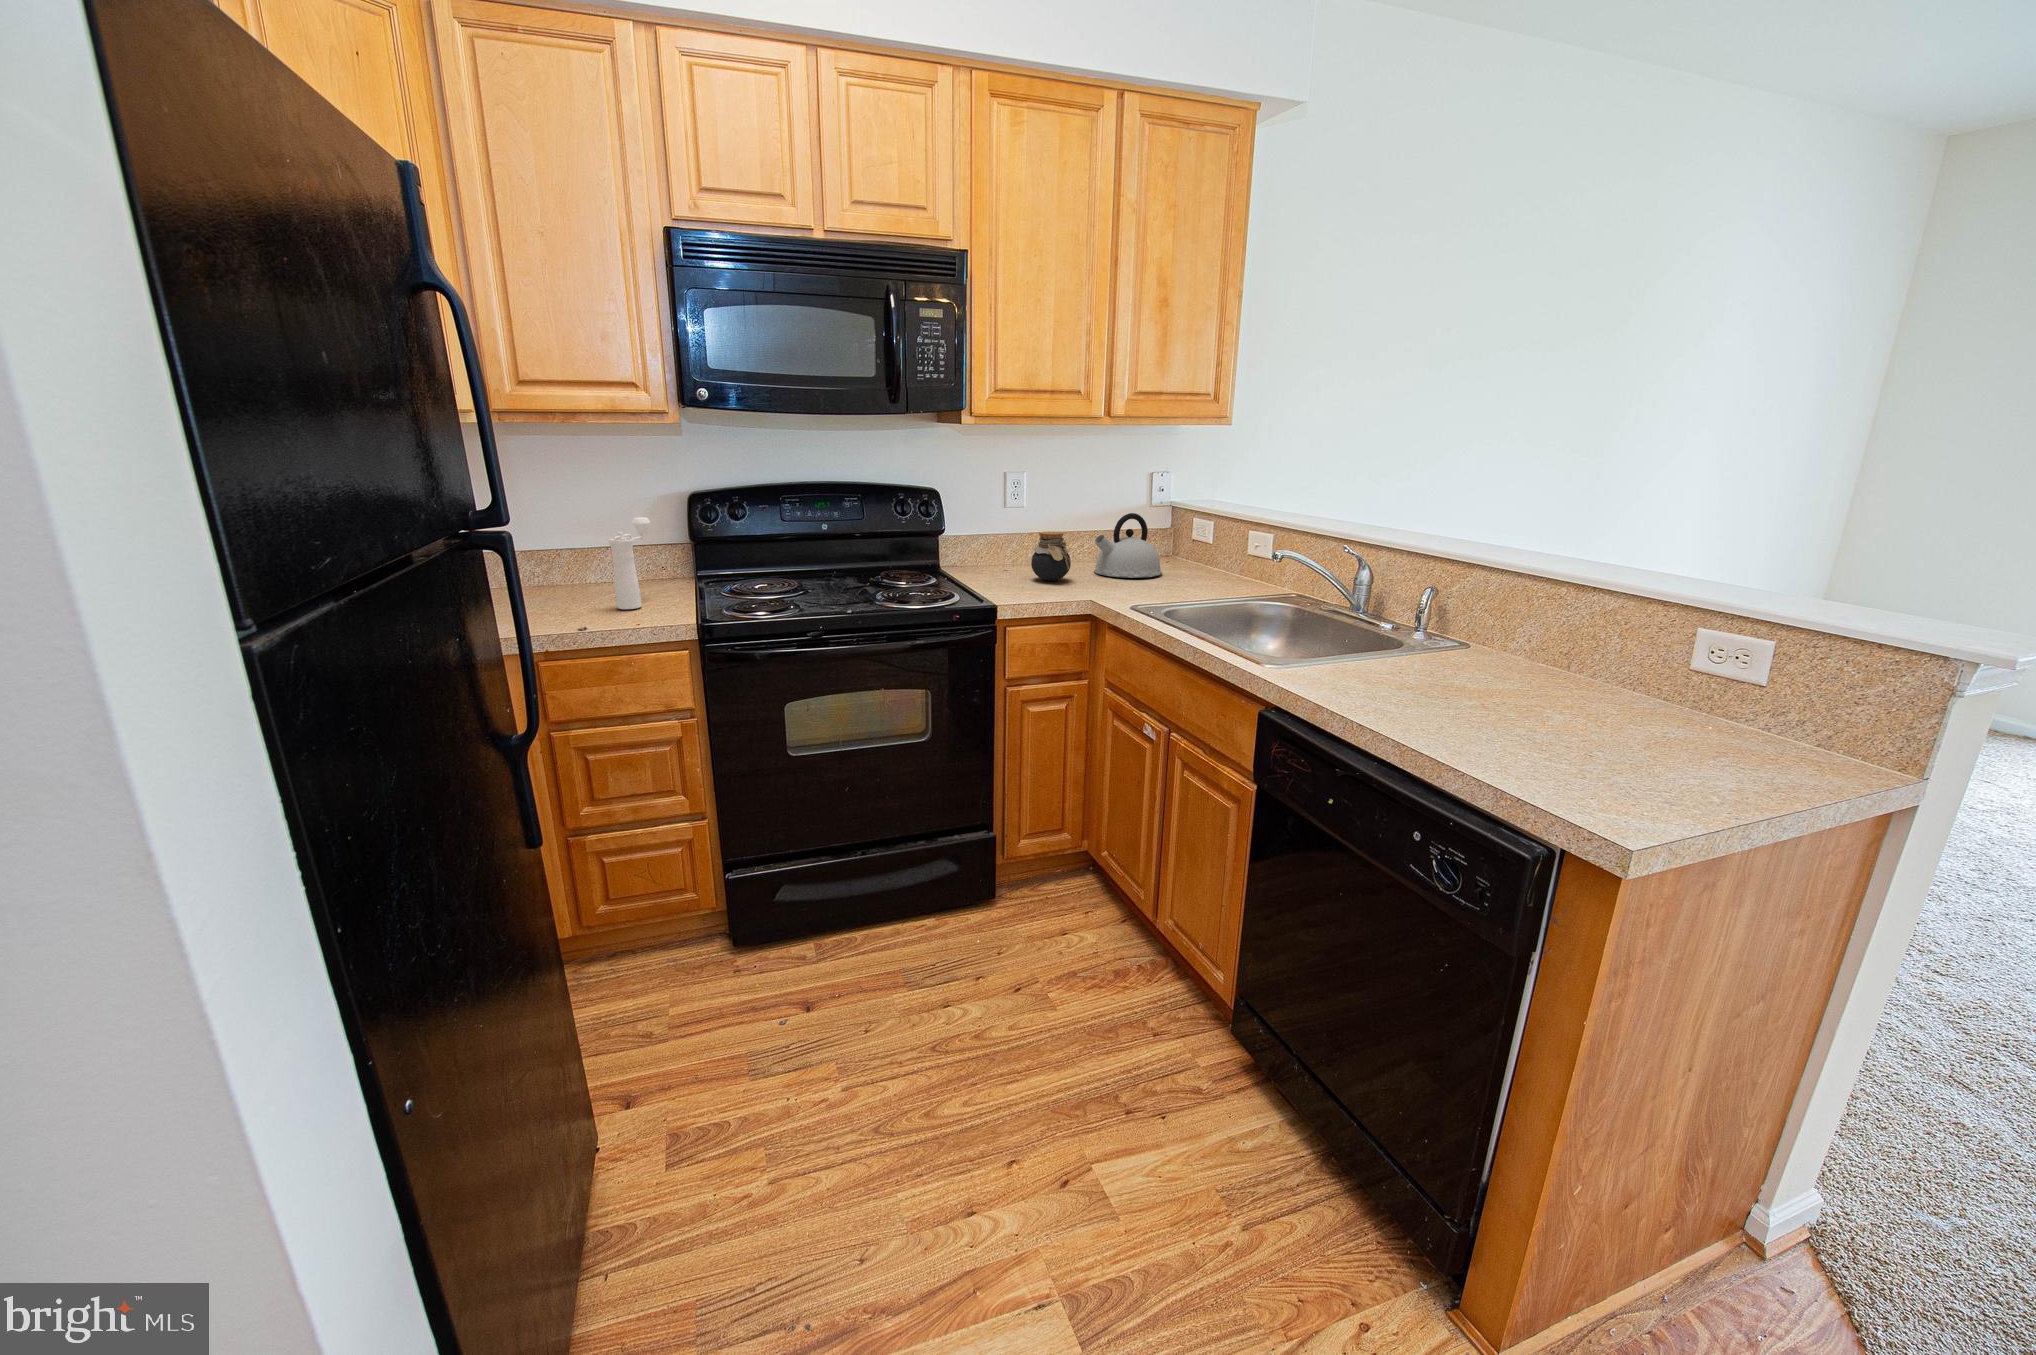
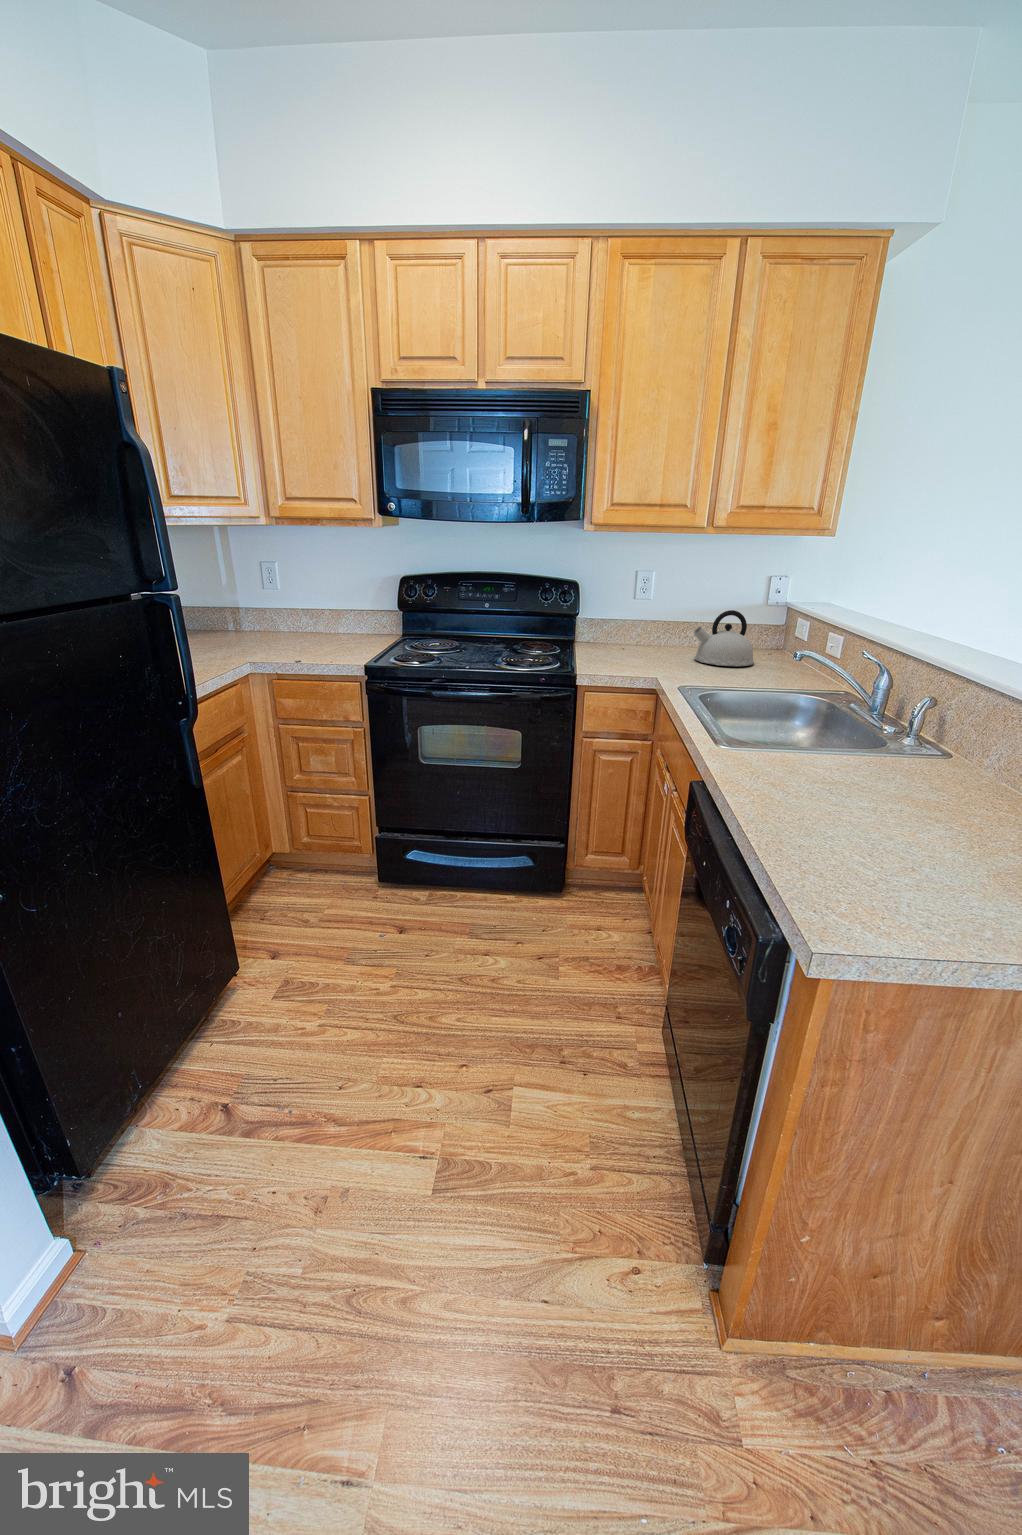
pepper mill: present [608,517,650,609] -> none [328,590,361,651]
jar: present [1031,531,1071,581] -> none [633,620,666,661]

